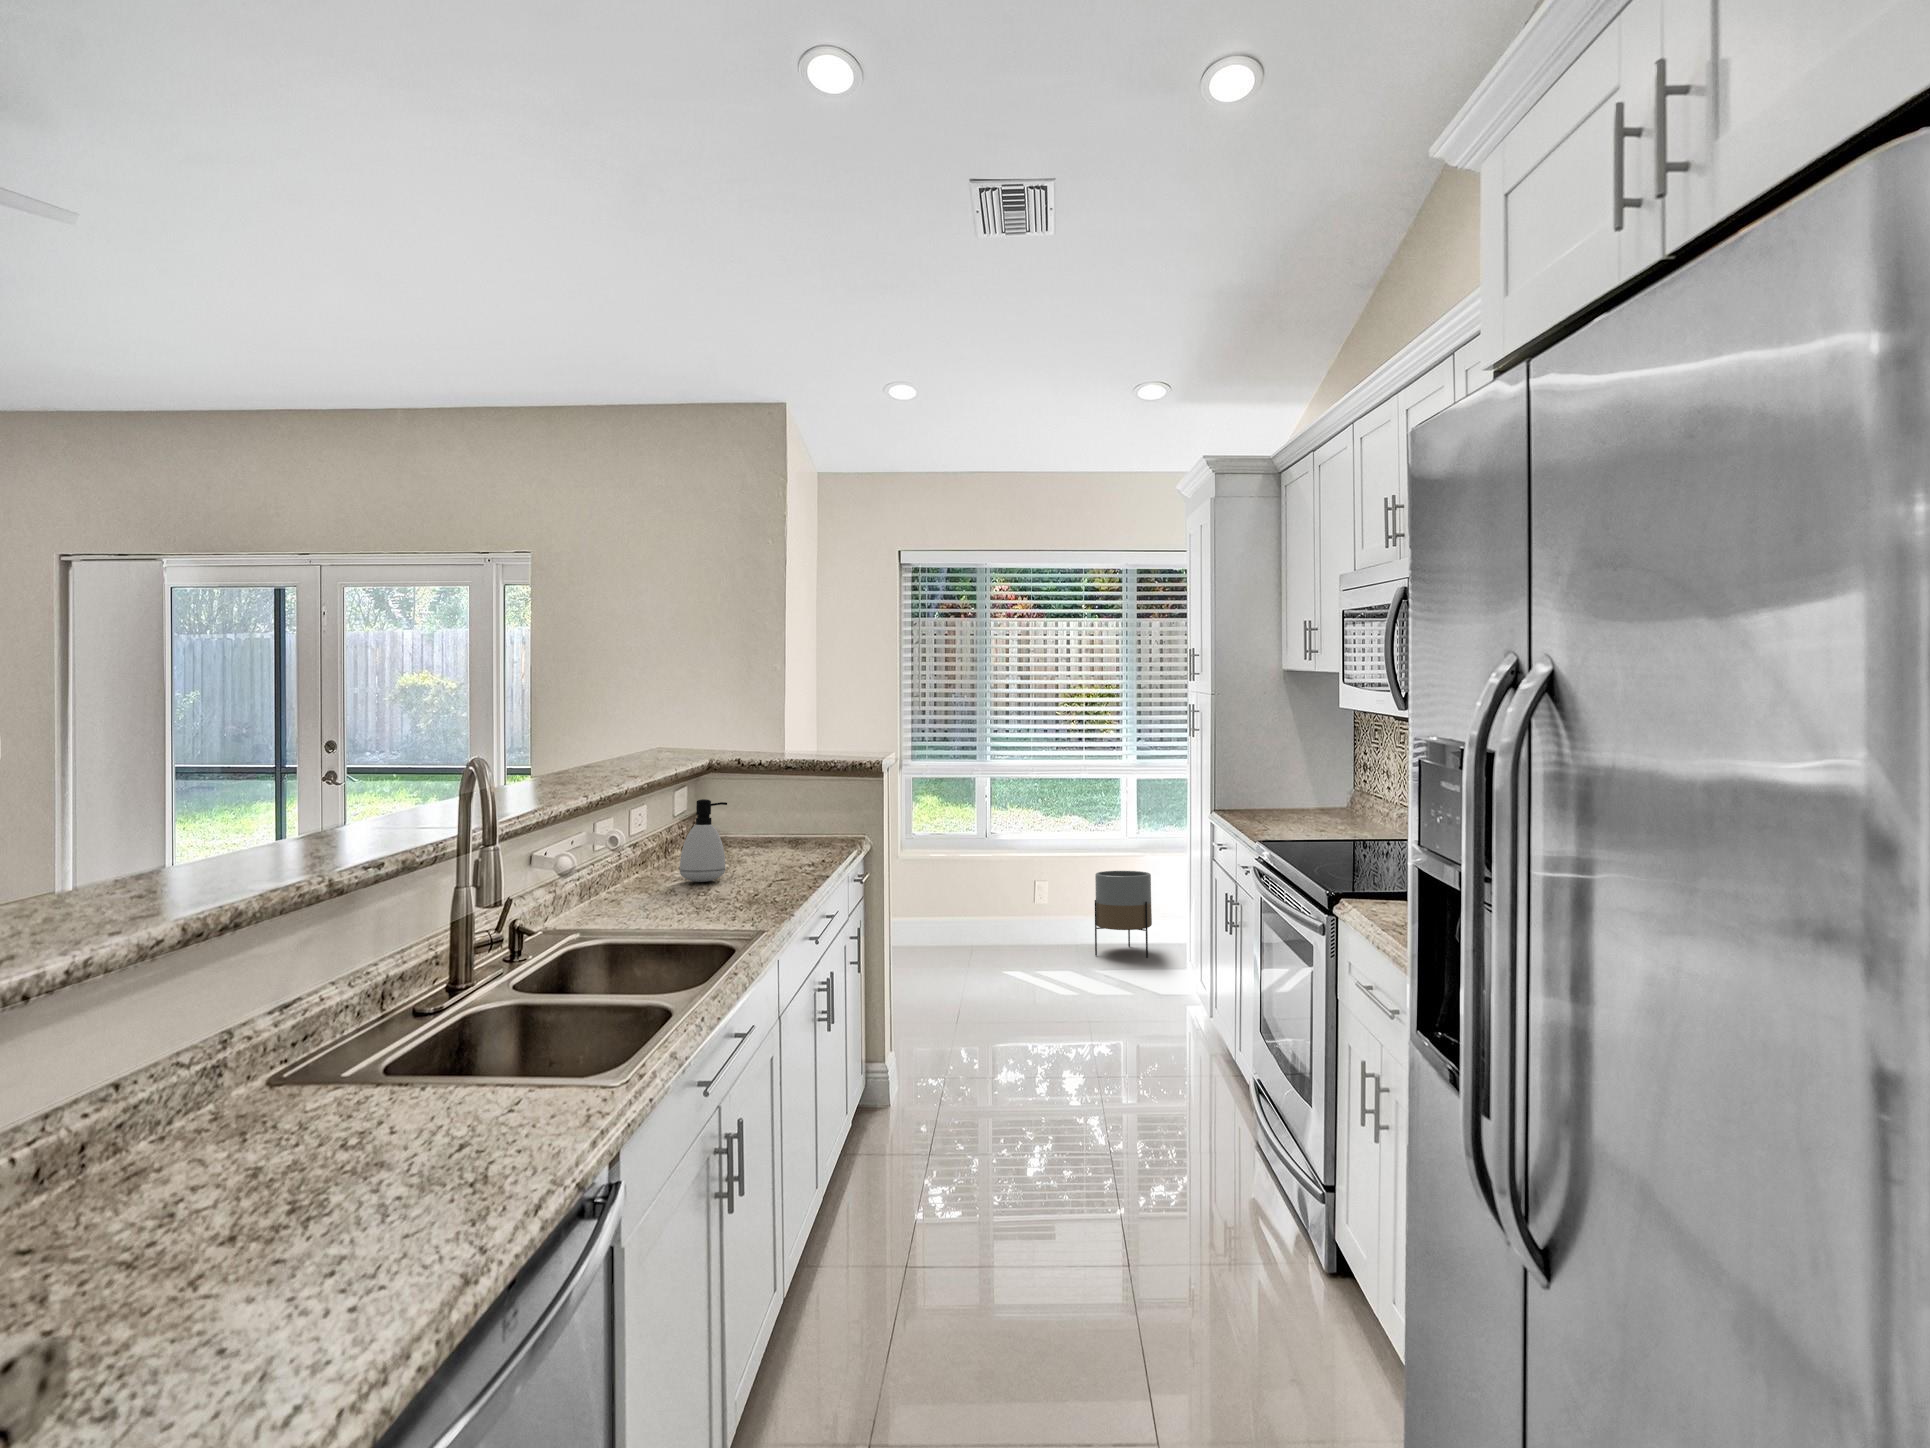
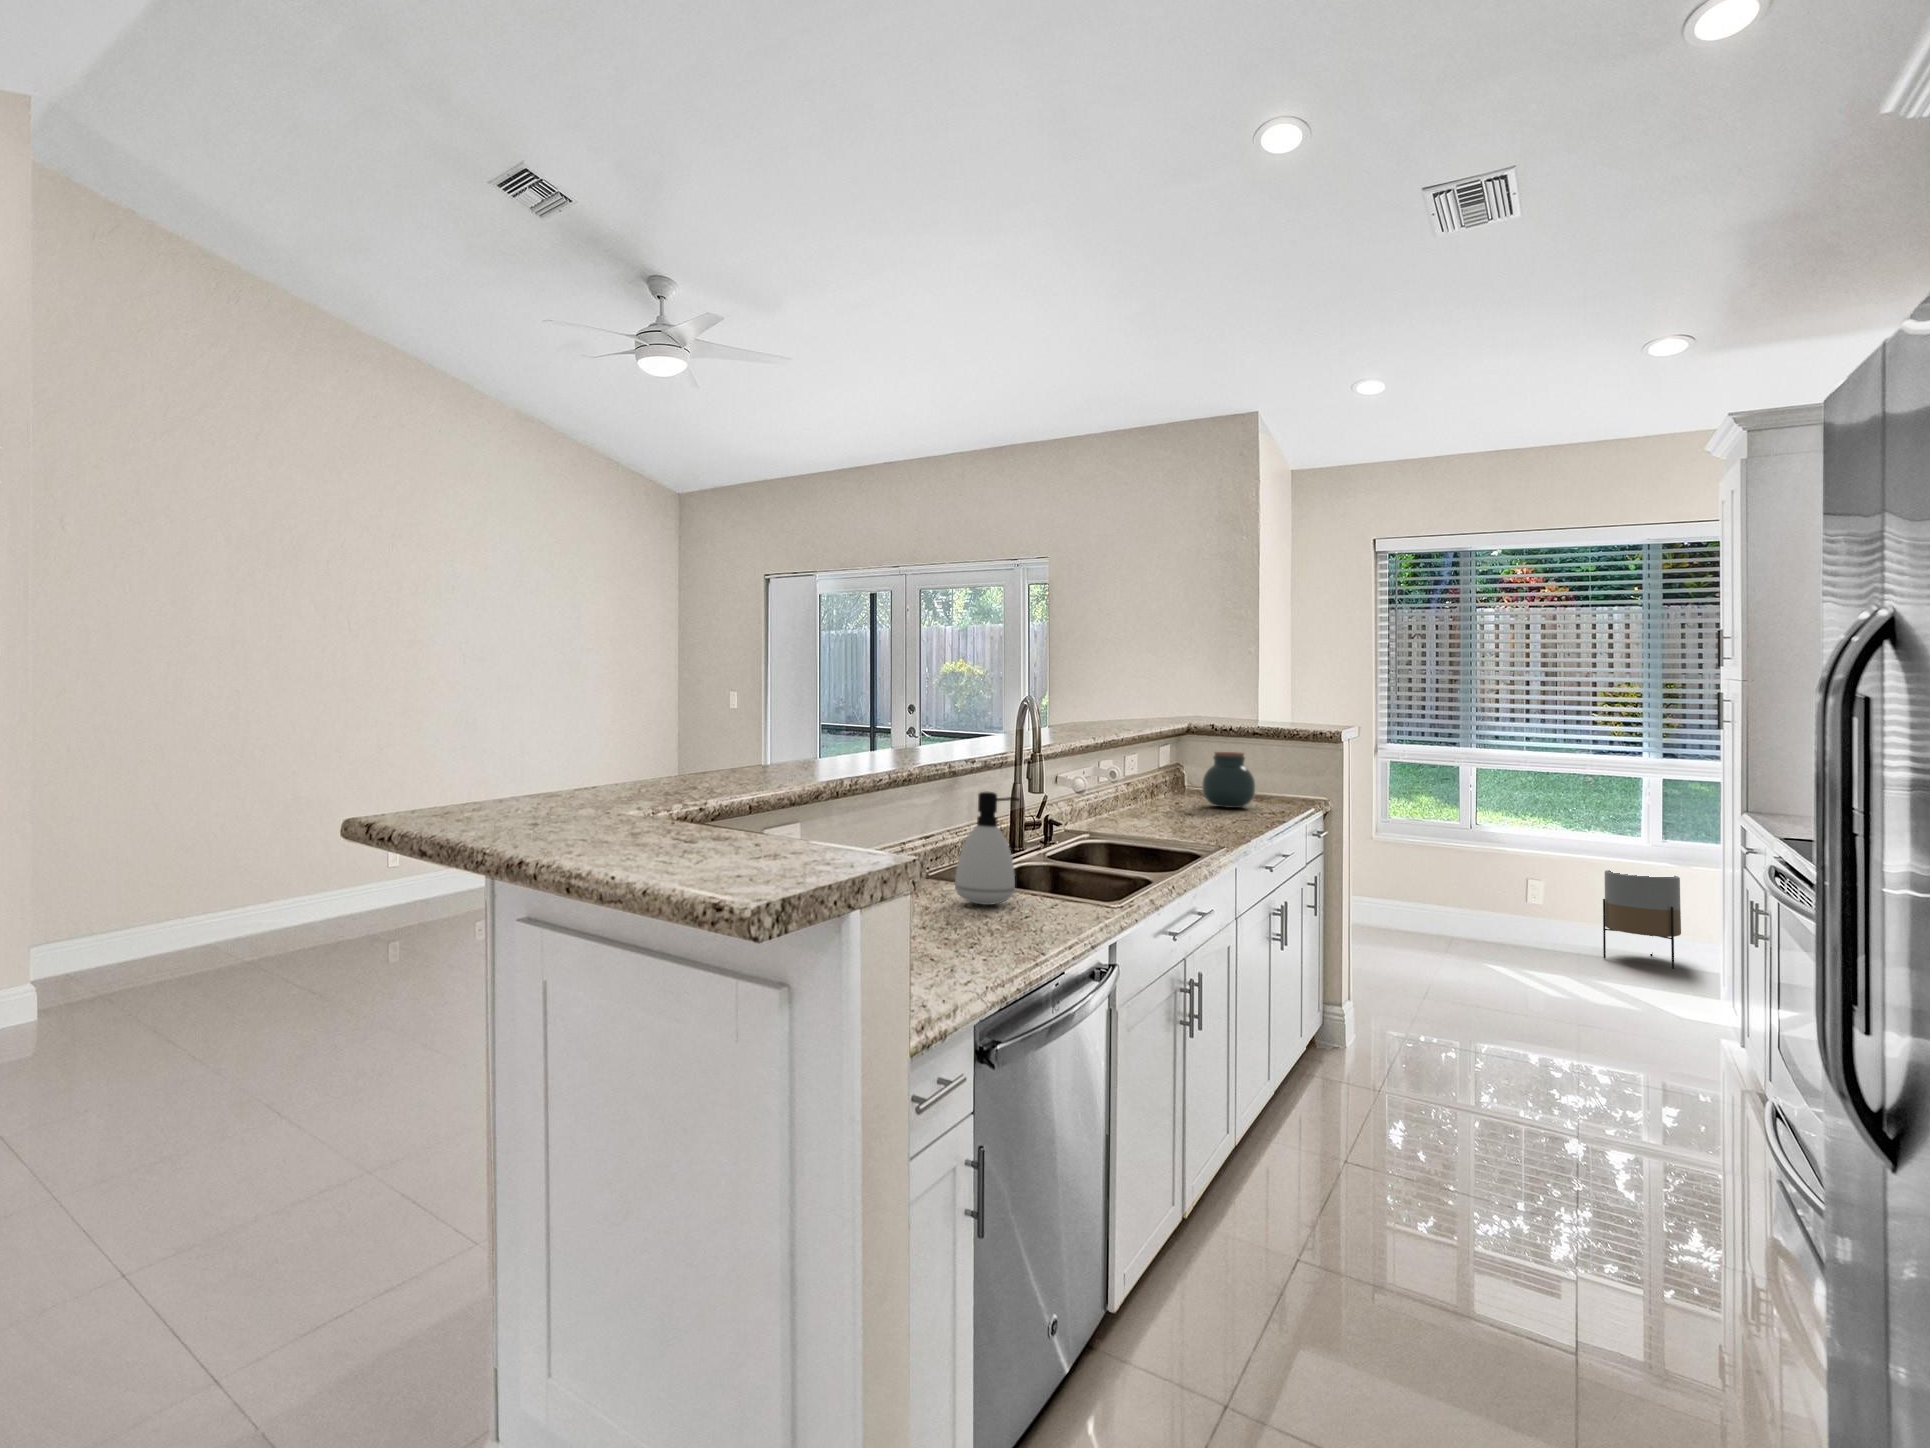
jar: none [730,794,792,861] -> present [1202,752,1255,808]
soap dispenser: present [679,799,727,882] -> present [955,792,1020,905]

